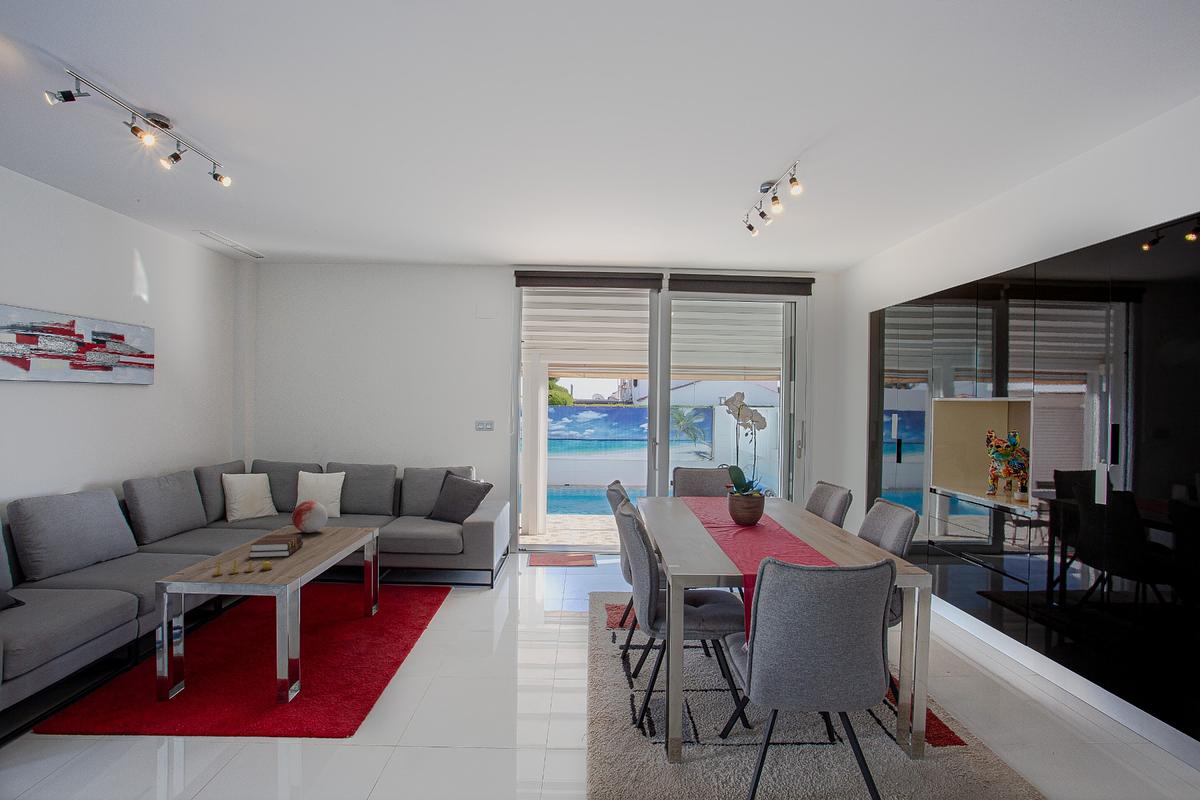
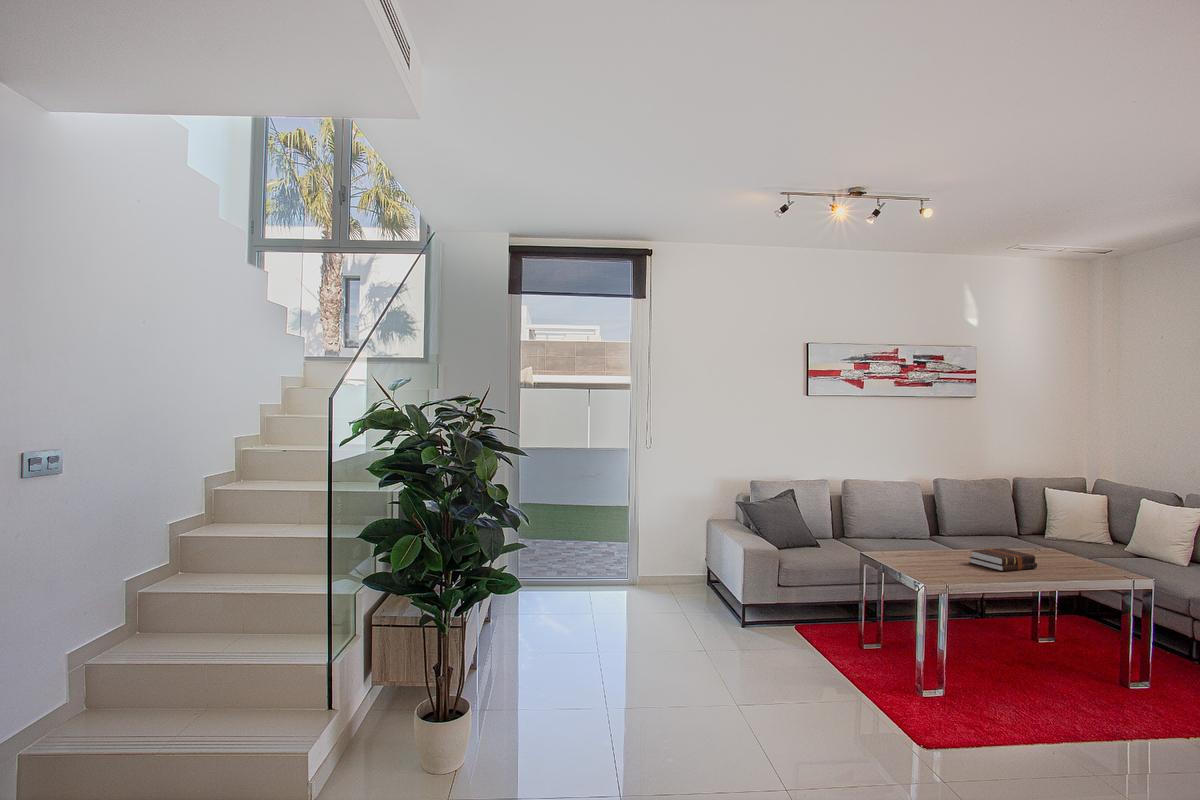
decorative orb: present [292,501,328,533] -> none [1053,525,1098,562]
candle: present [213,559,272,576] -> none [915,552,967,575]

